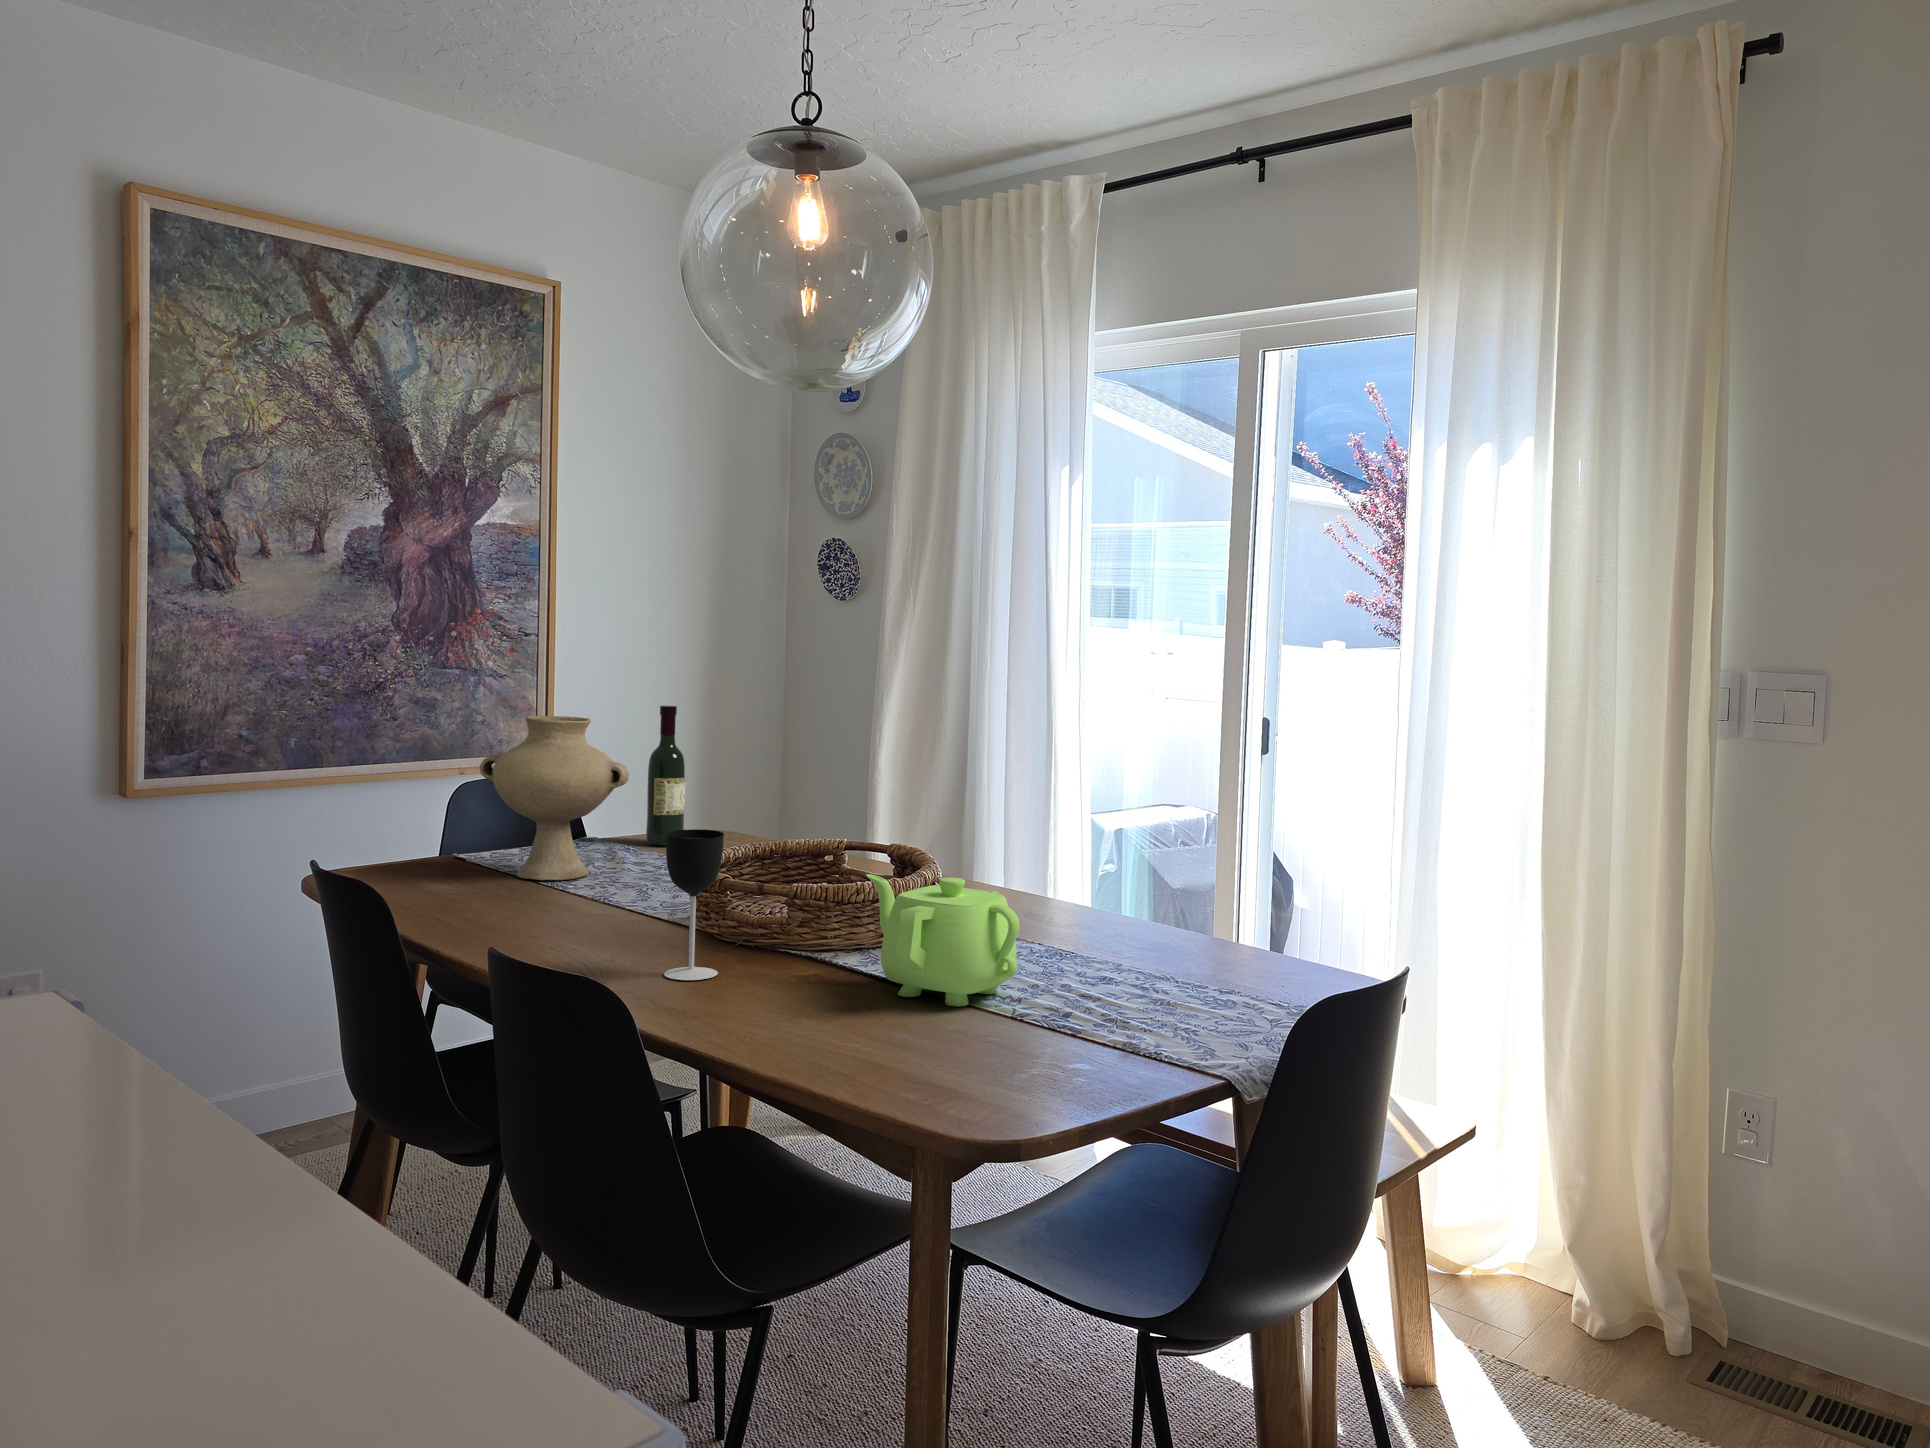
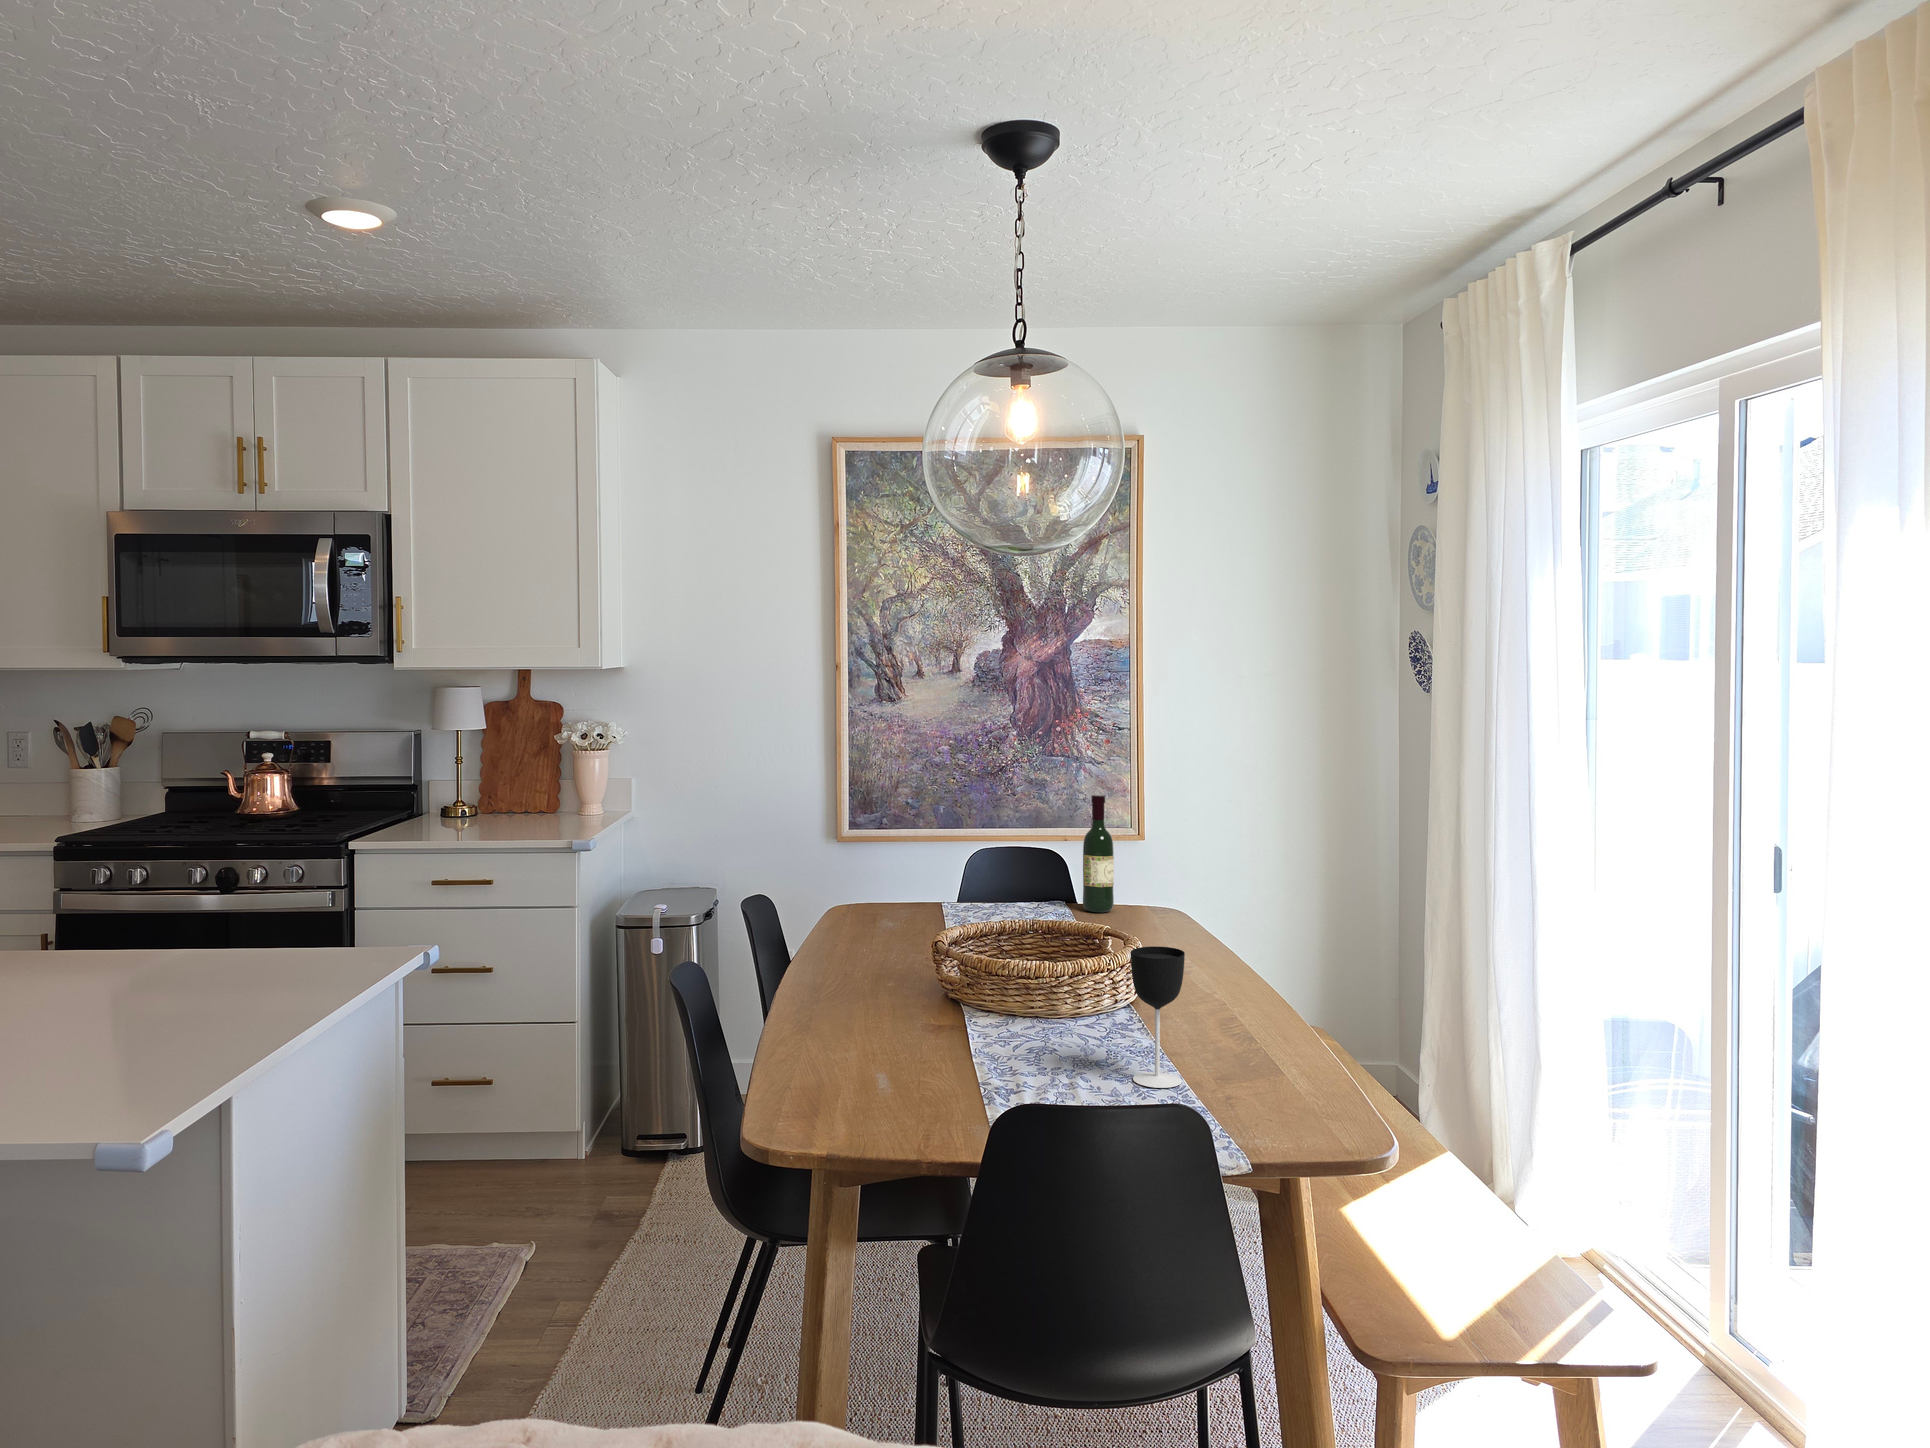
vase: present [480,716,629,880] -> none [917,802,1009,930]
wine glass: present [664,829,724,980] -> present [1131,946,1185,1088]
teapot: present [866,874,1020,1006] -> none [909,953,1054,1075]

